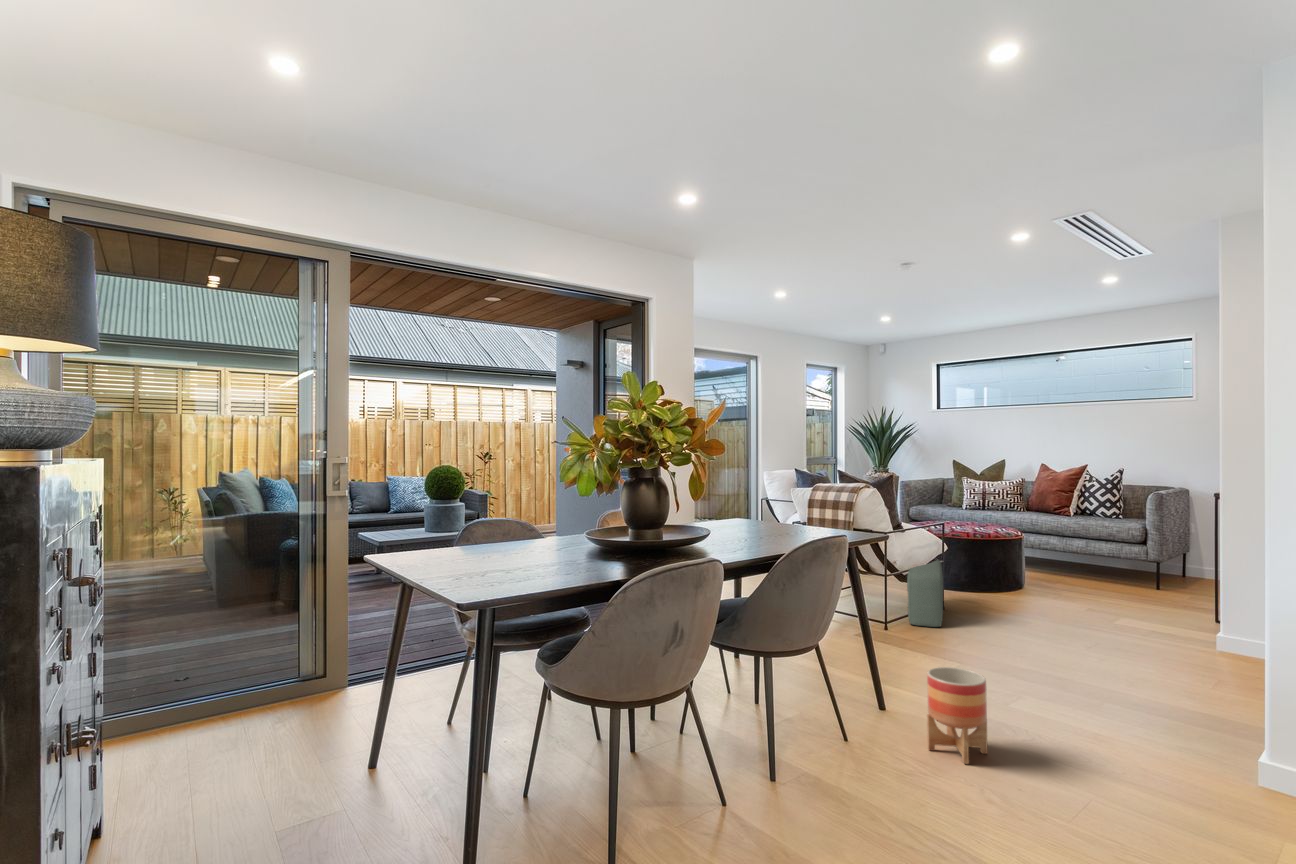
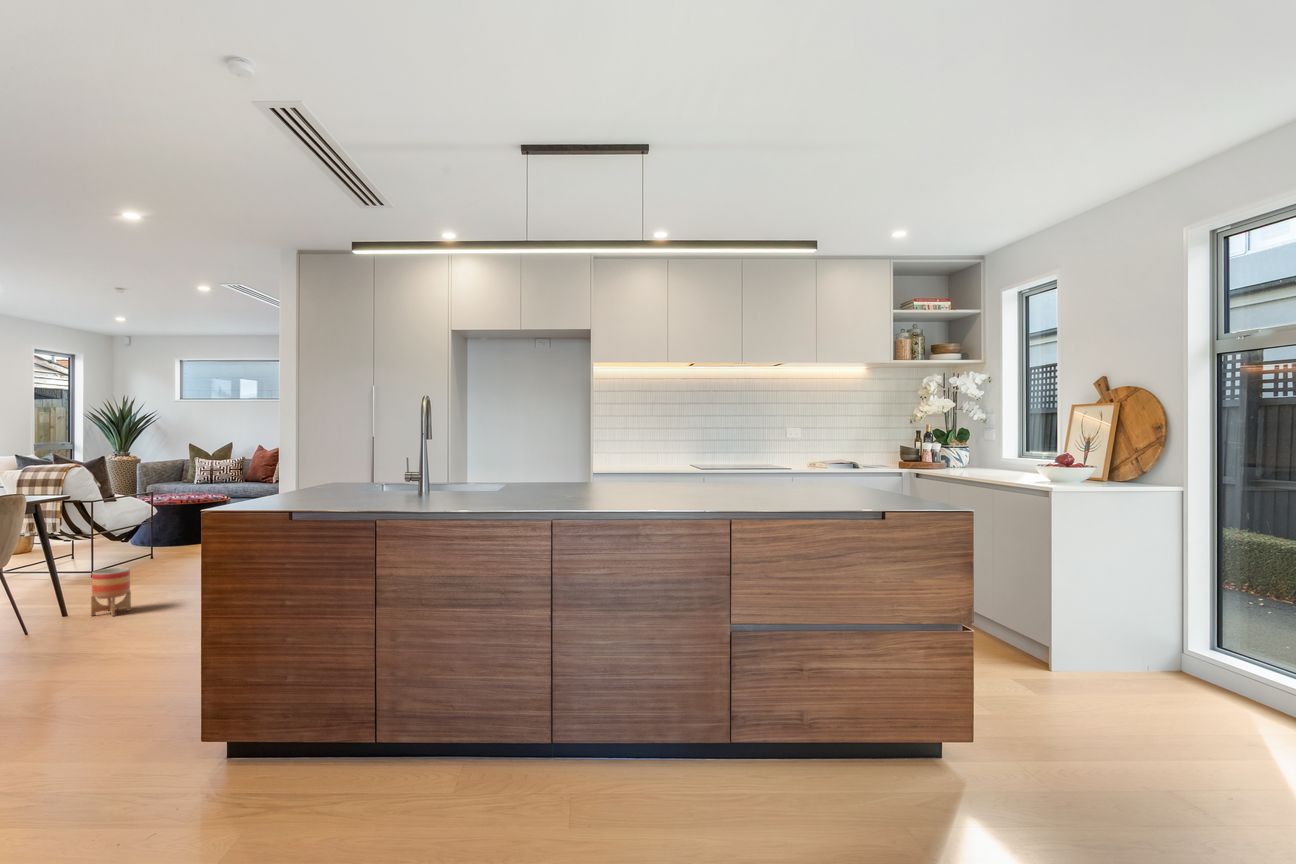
pouf: present [907,560,943,627] -> none [114,519,150,566]

